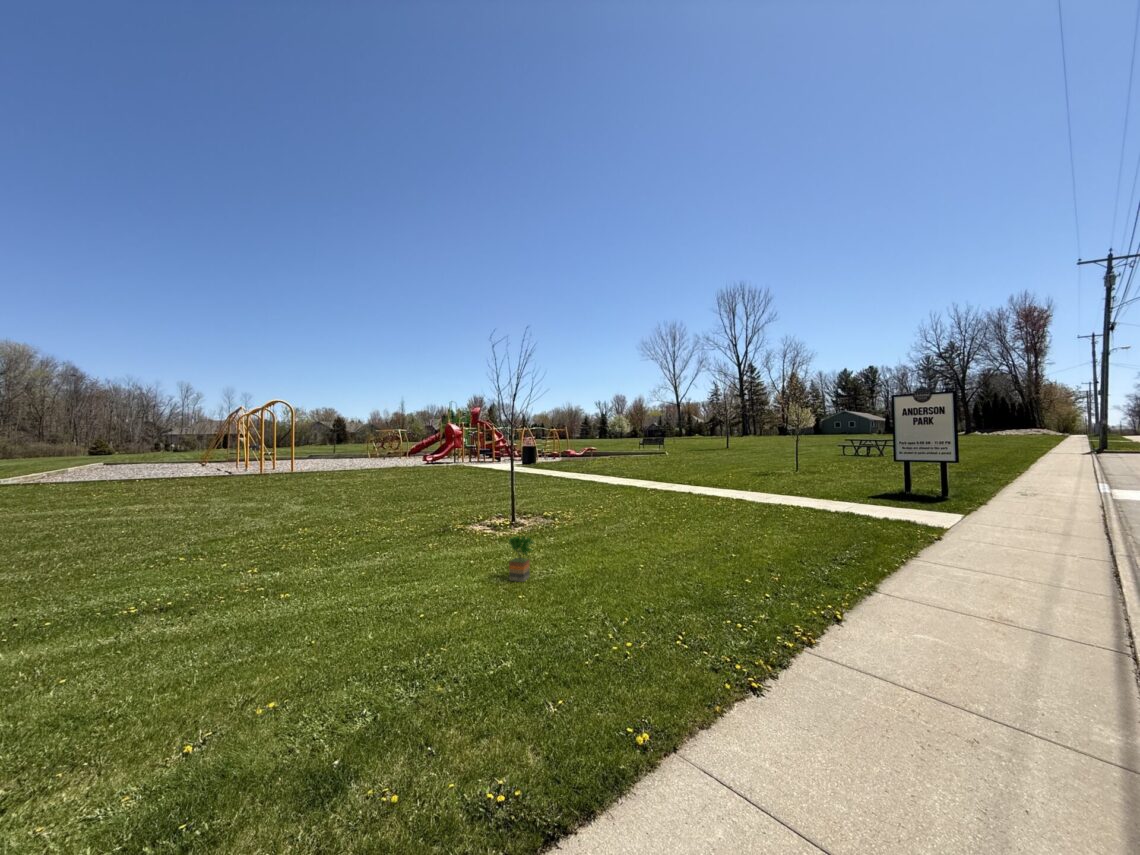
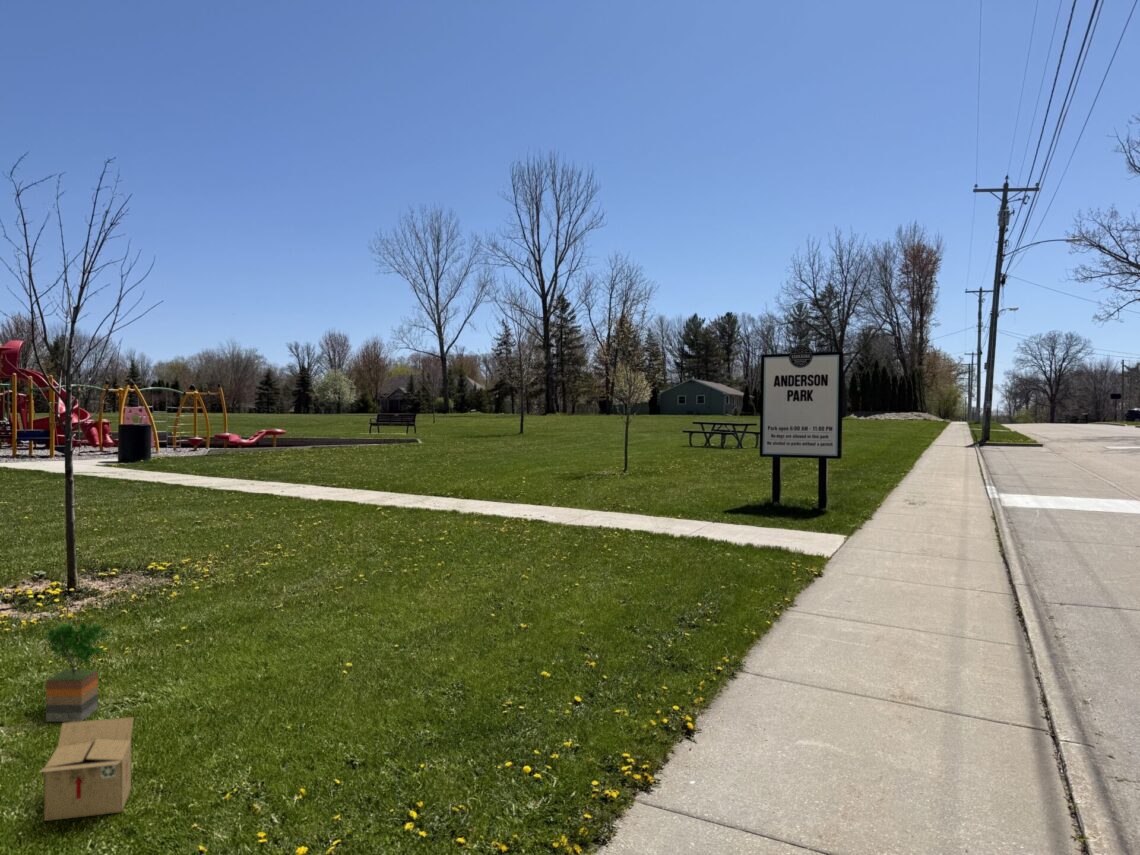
cardboard box: none [514,579,550,621] -> present [39,717,134,821]

